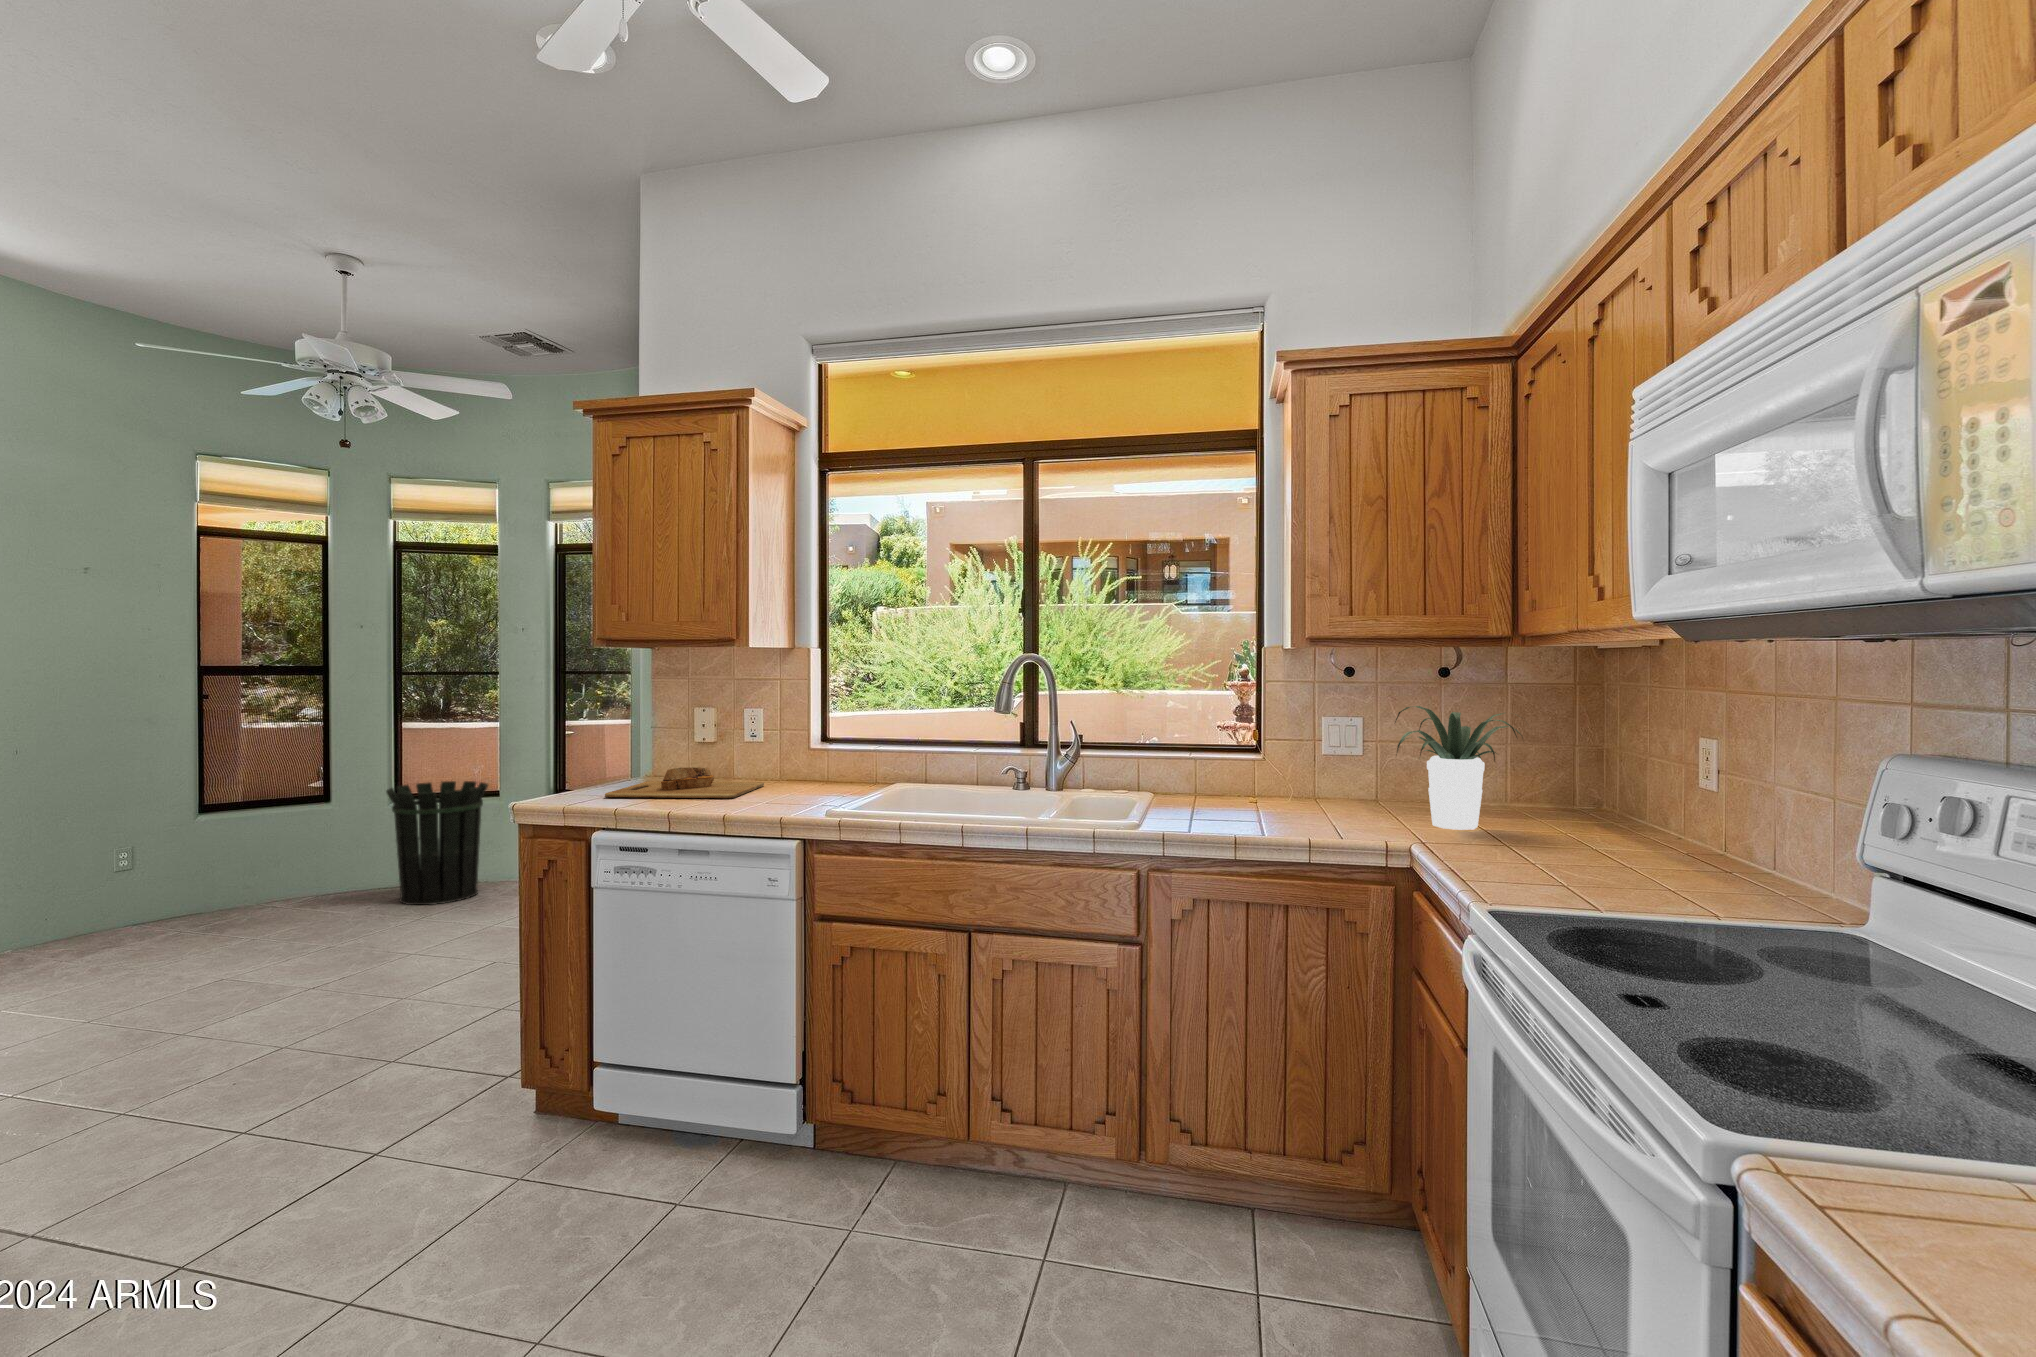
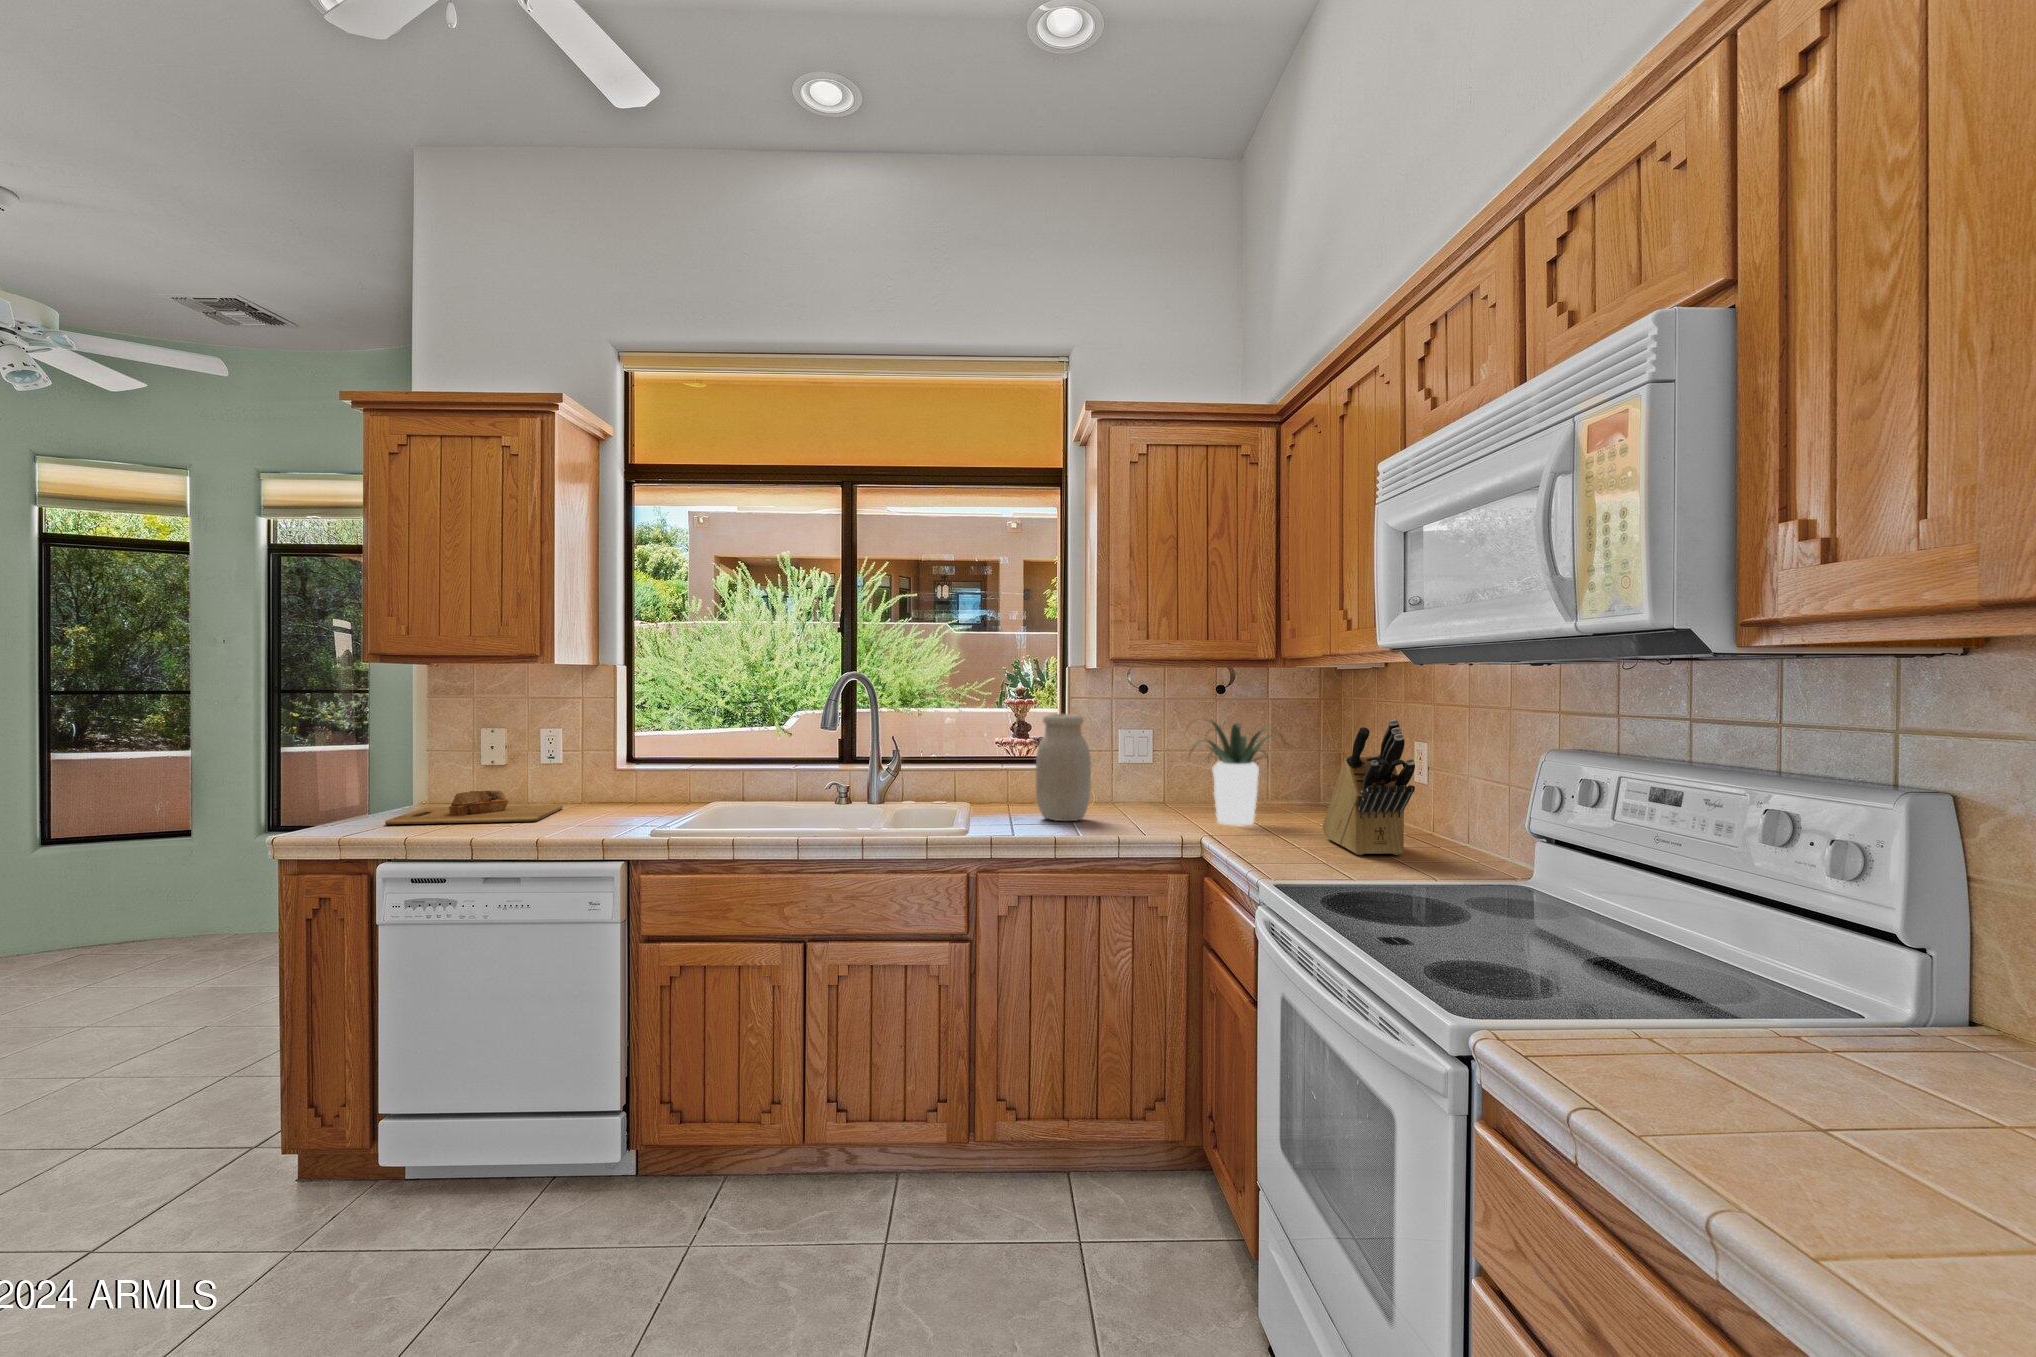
jar: none [1222,699,1284,817] -> present [1036,714,1091,821]
knife block: none [1562,711,1686,878] -> present [1323,719,1415,855]
waste bin: present [386,781,488,905] -> none [30,820,173,970]

